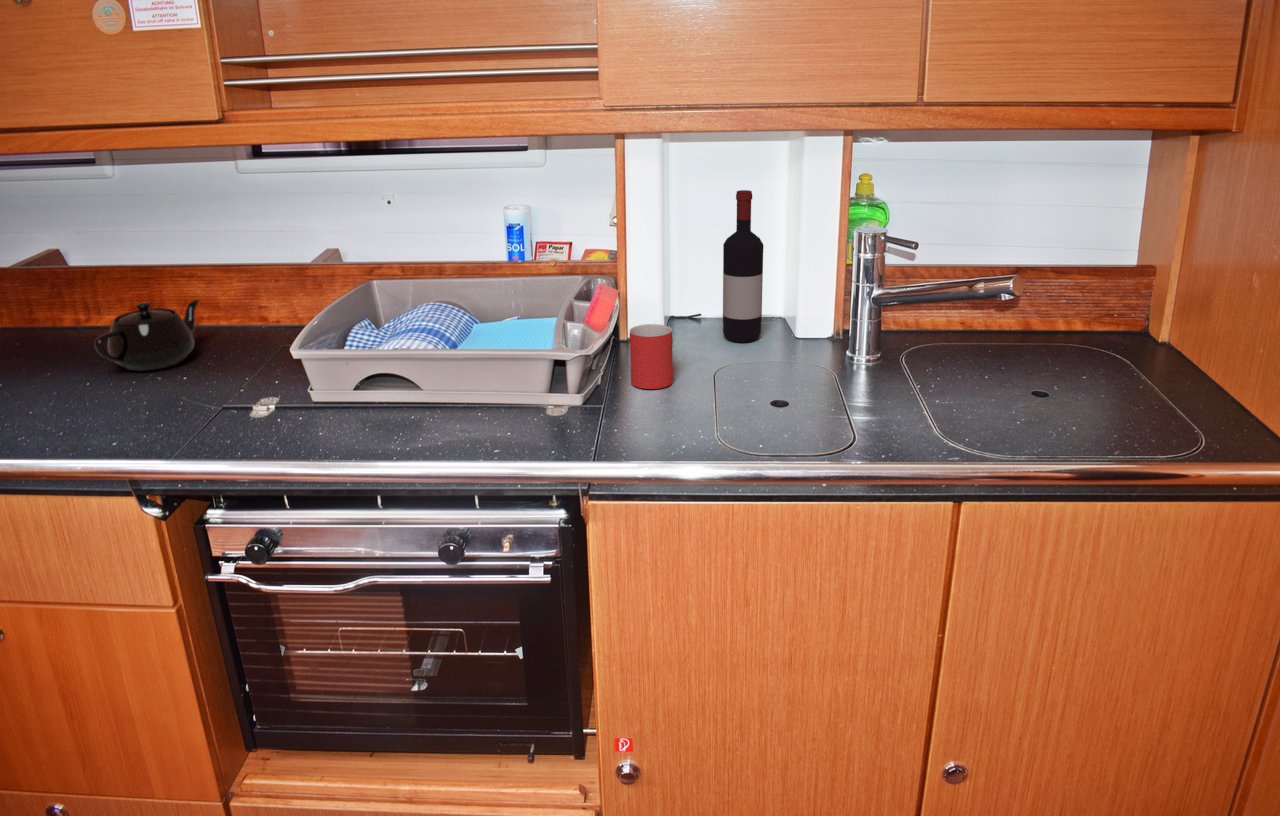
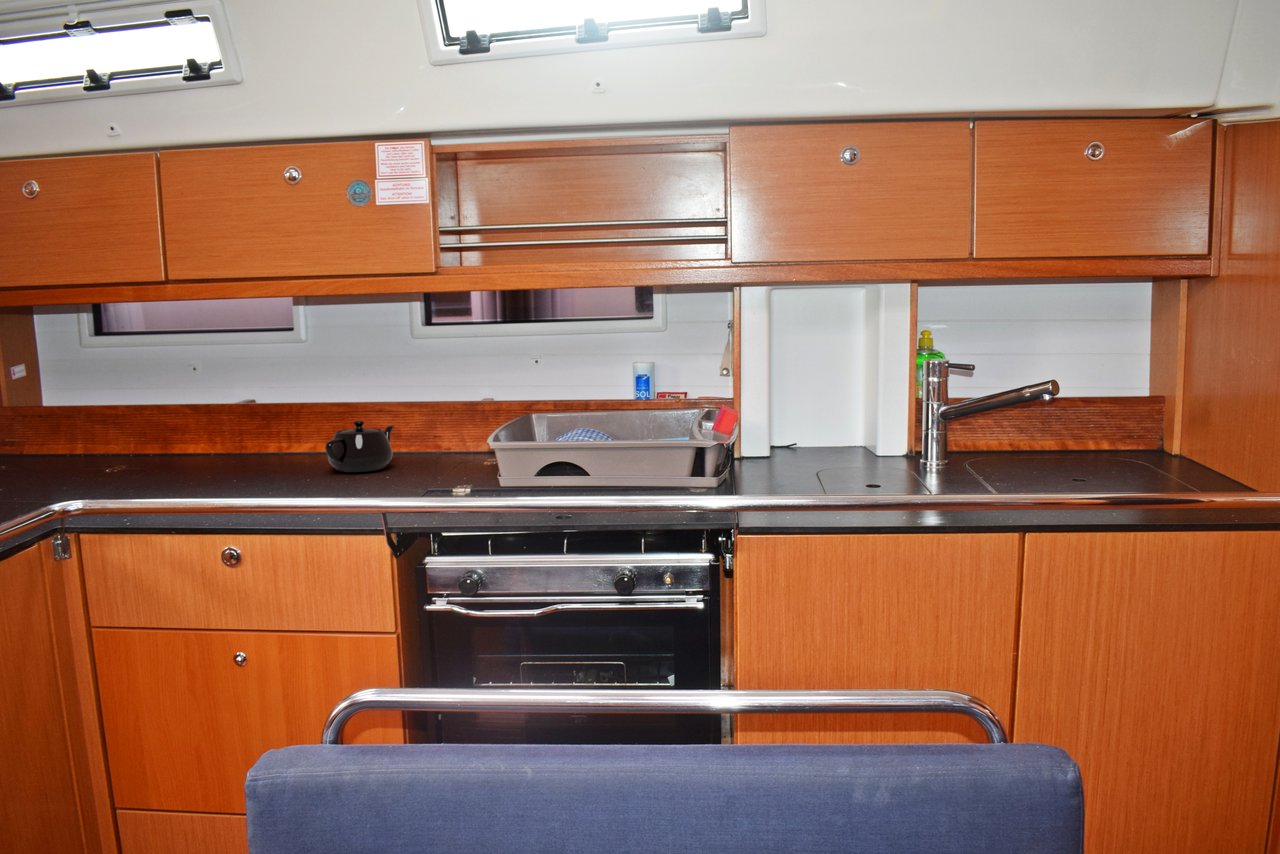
wine bottle: present [723,190,763,342] -> none [816,339,848,459]
mug: present [630,324,673,389] -> none [750,431,785,477]

